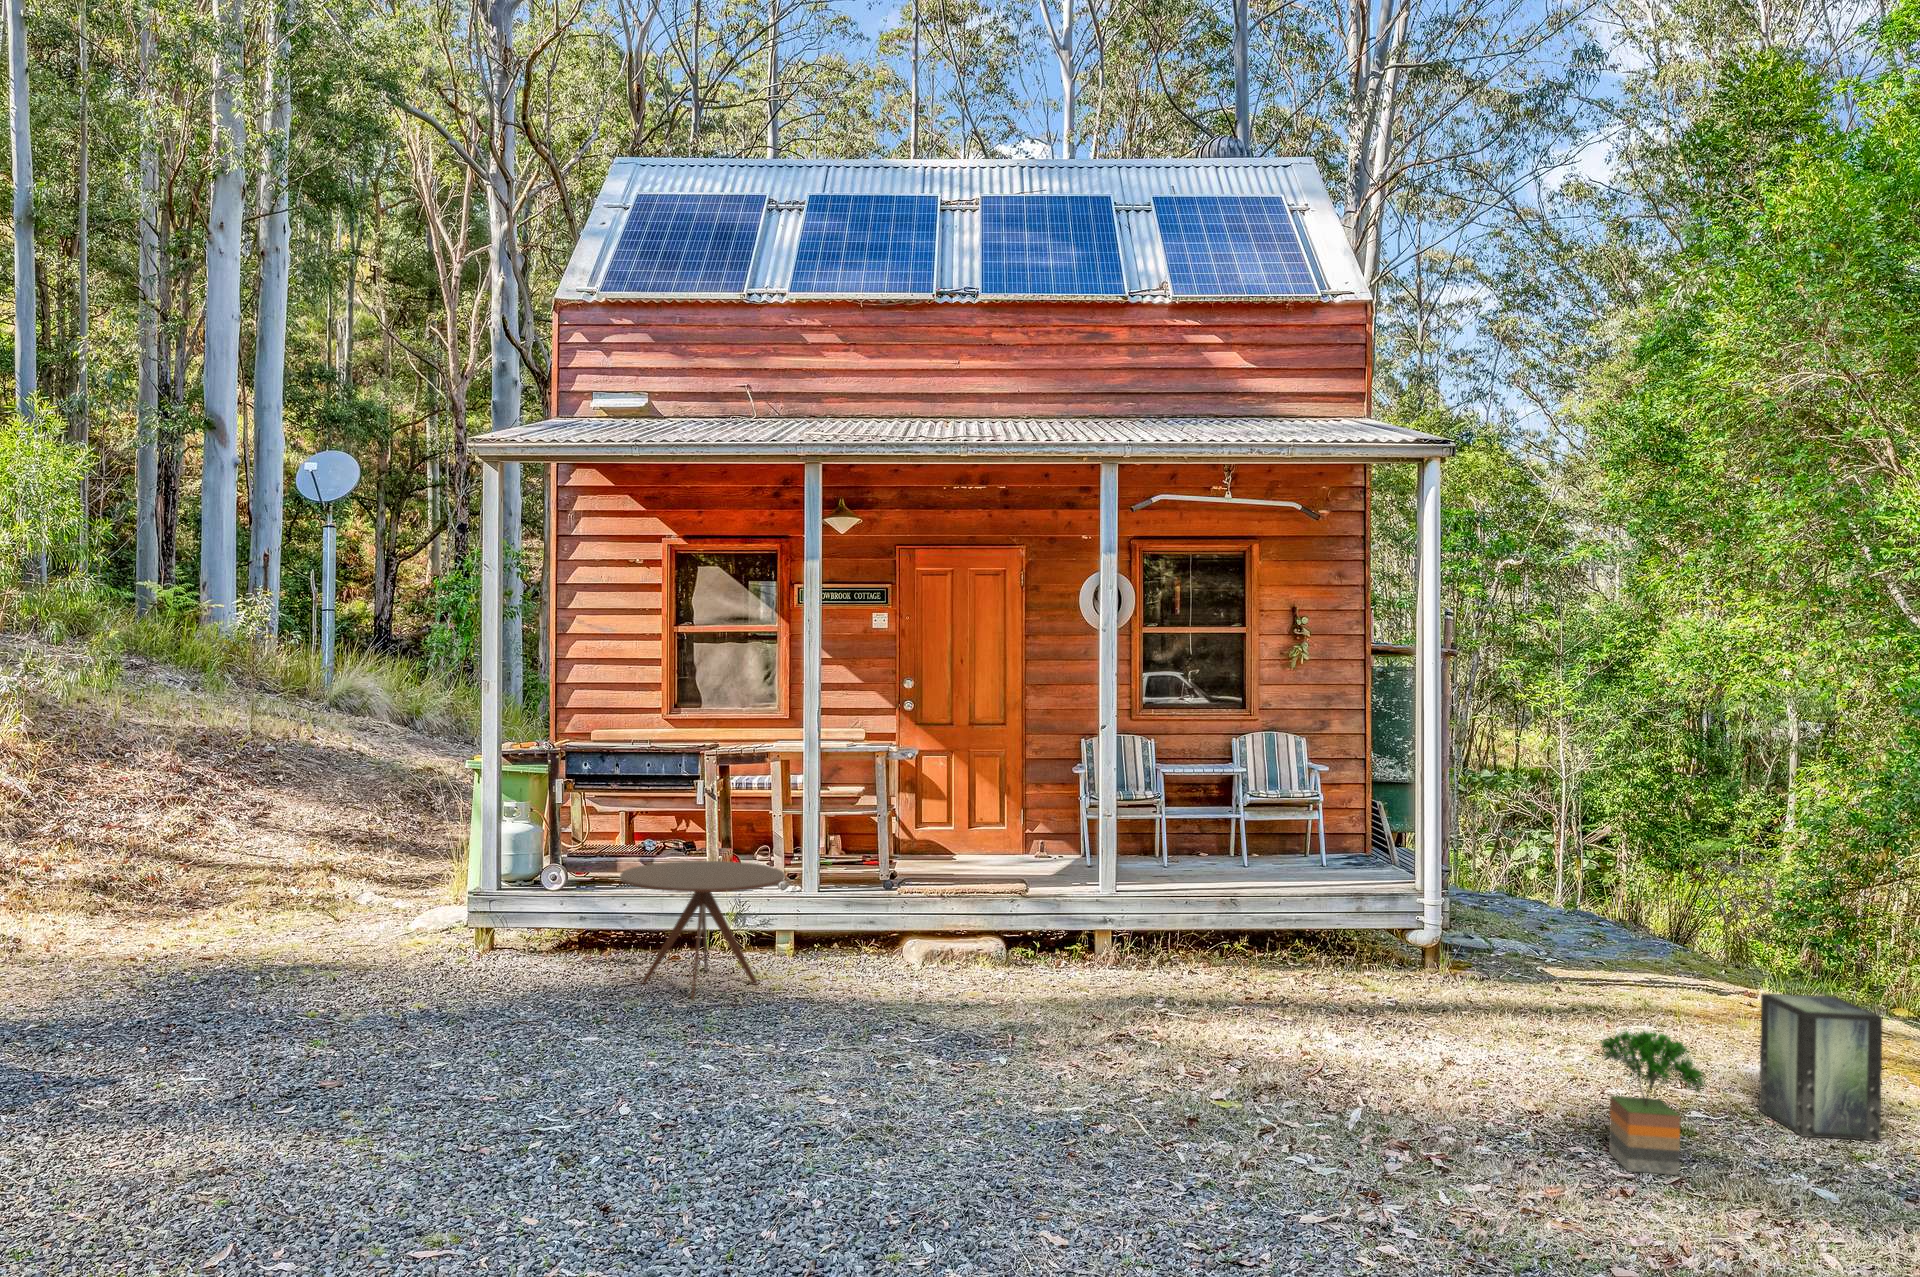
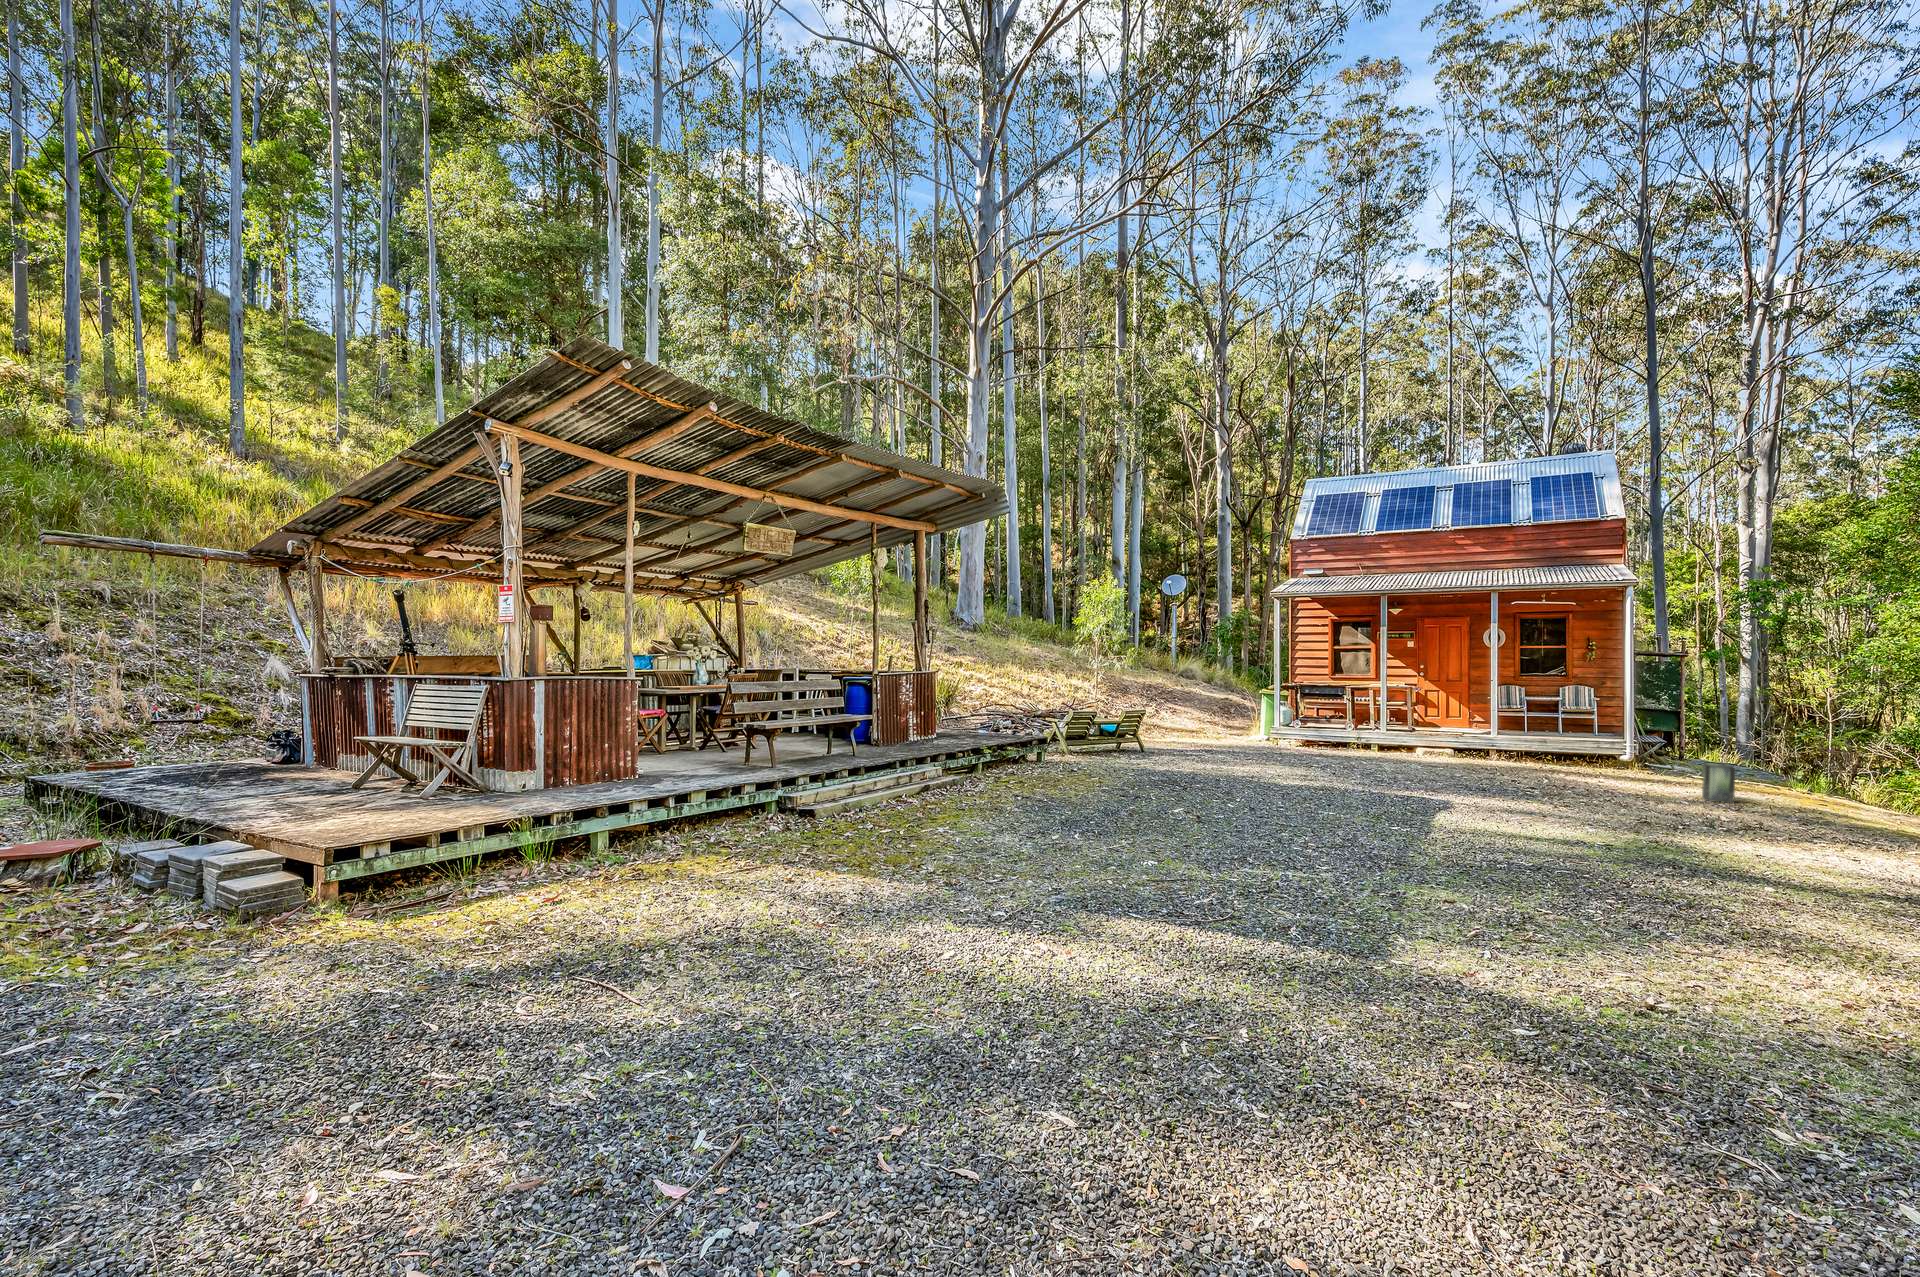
round table: present [620,861,785,999] -> none [1323,718,1375,754]
potted tree: present [1601,1030,1704,1175] -> none [1618,761,1649,798]

